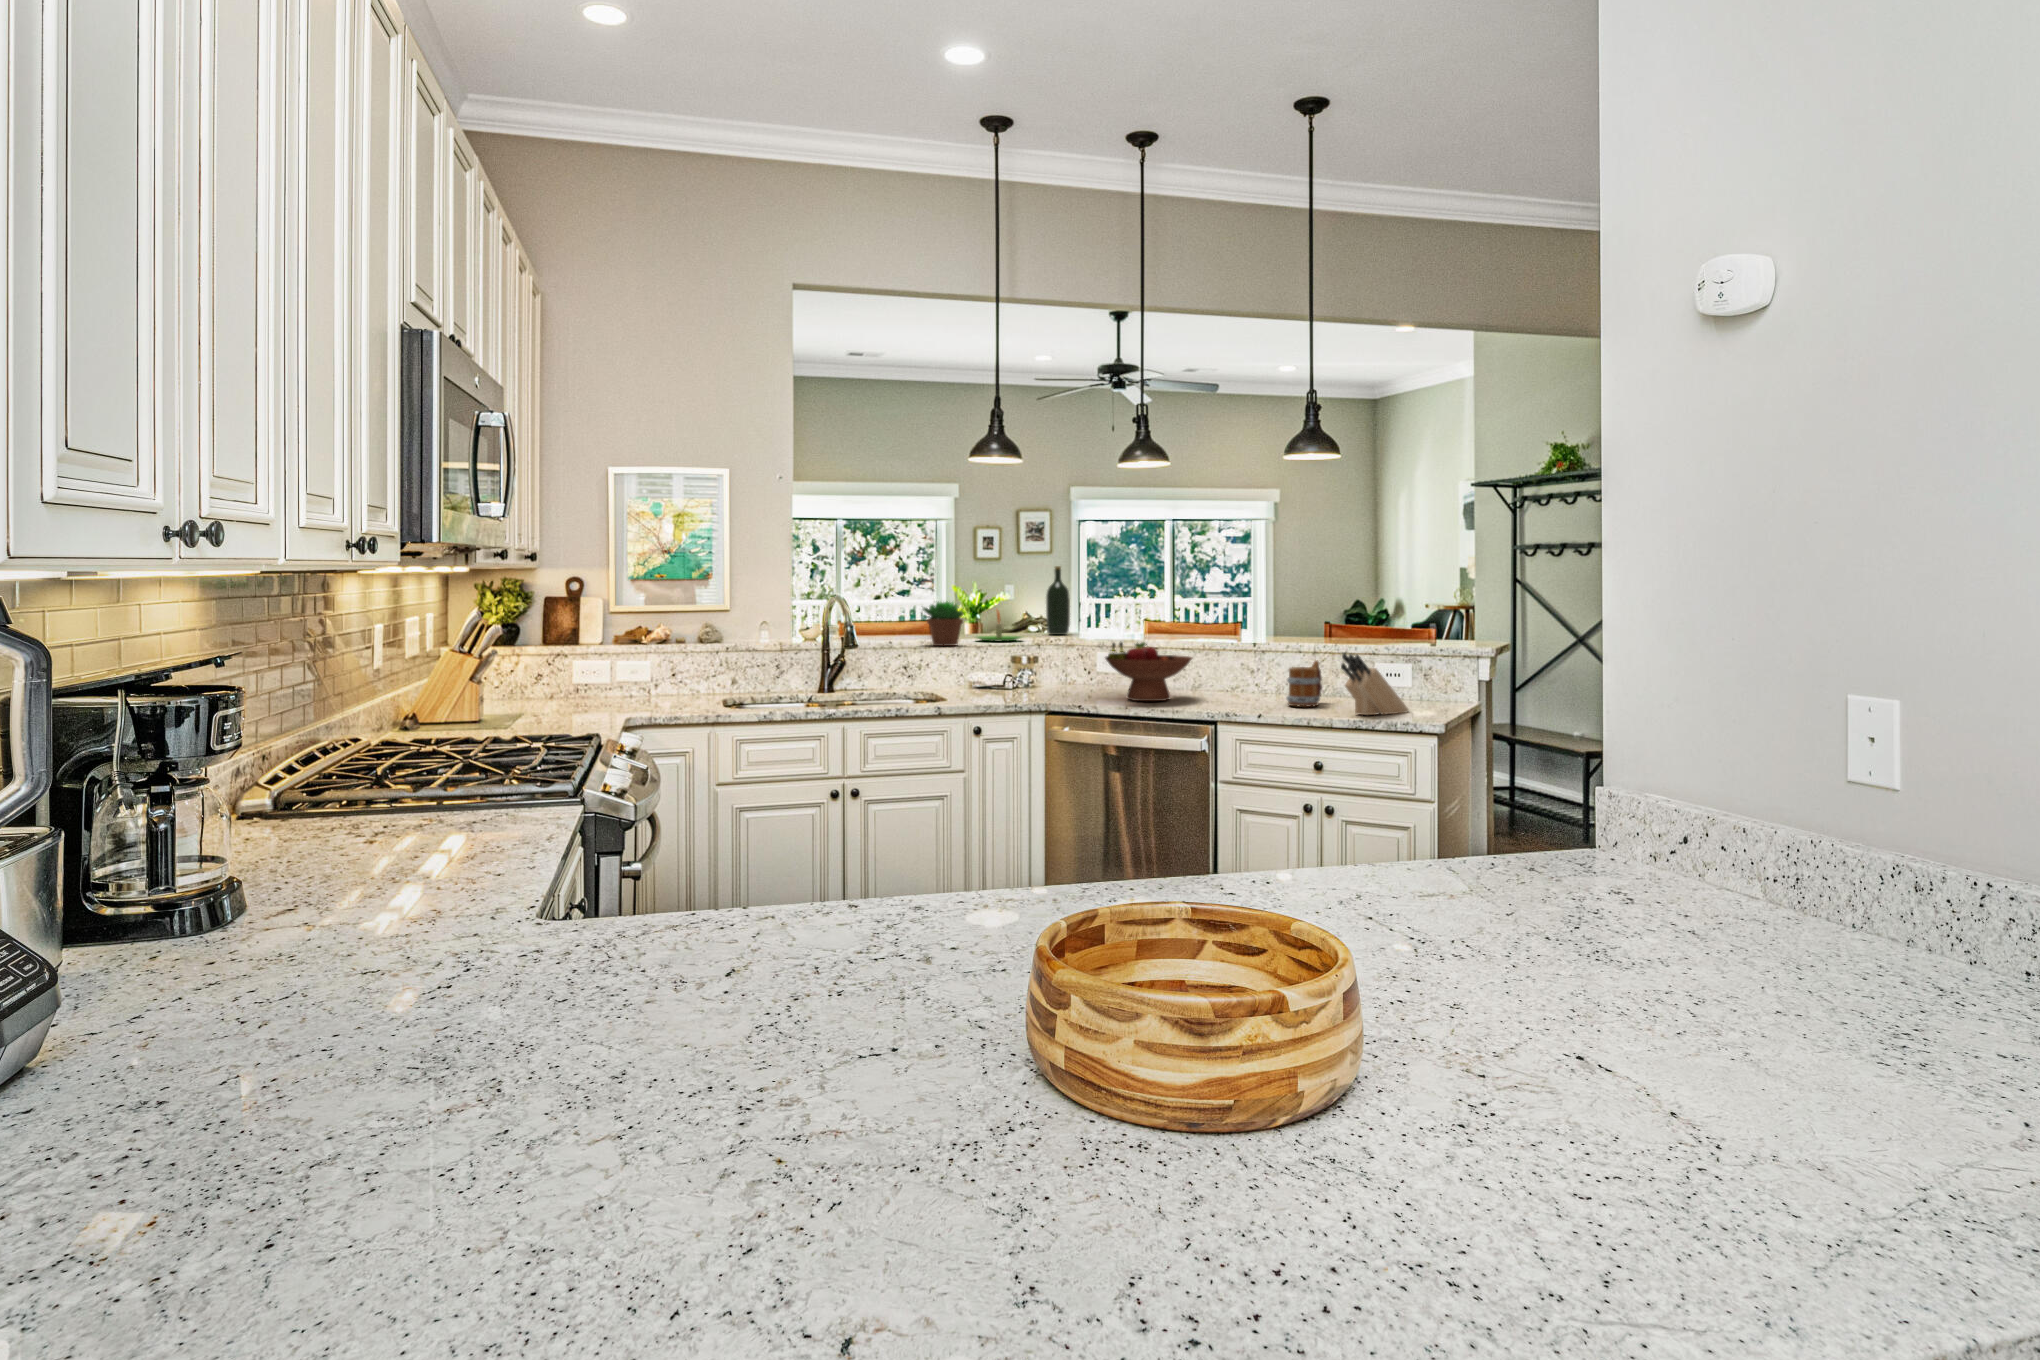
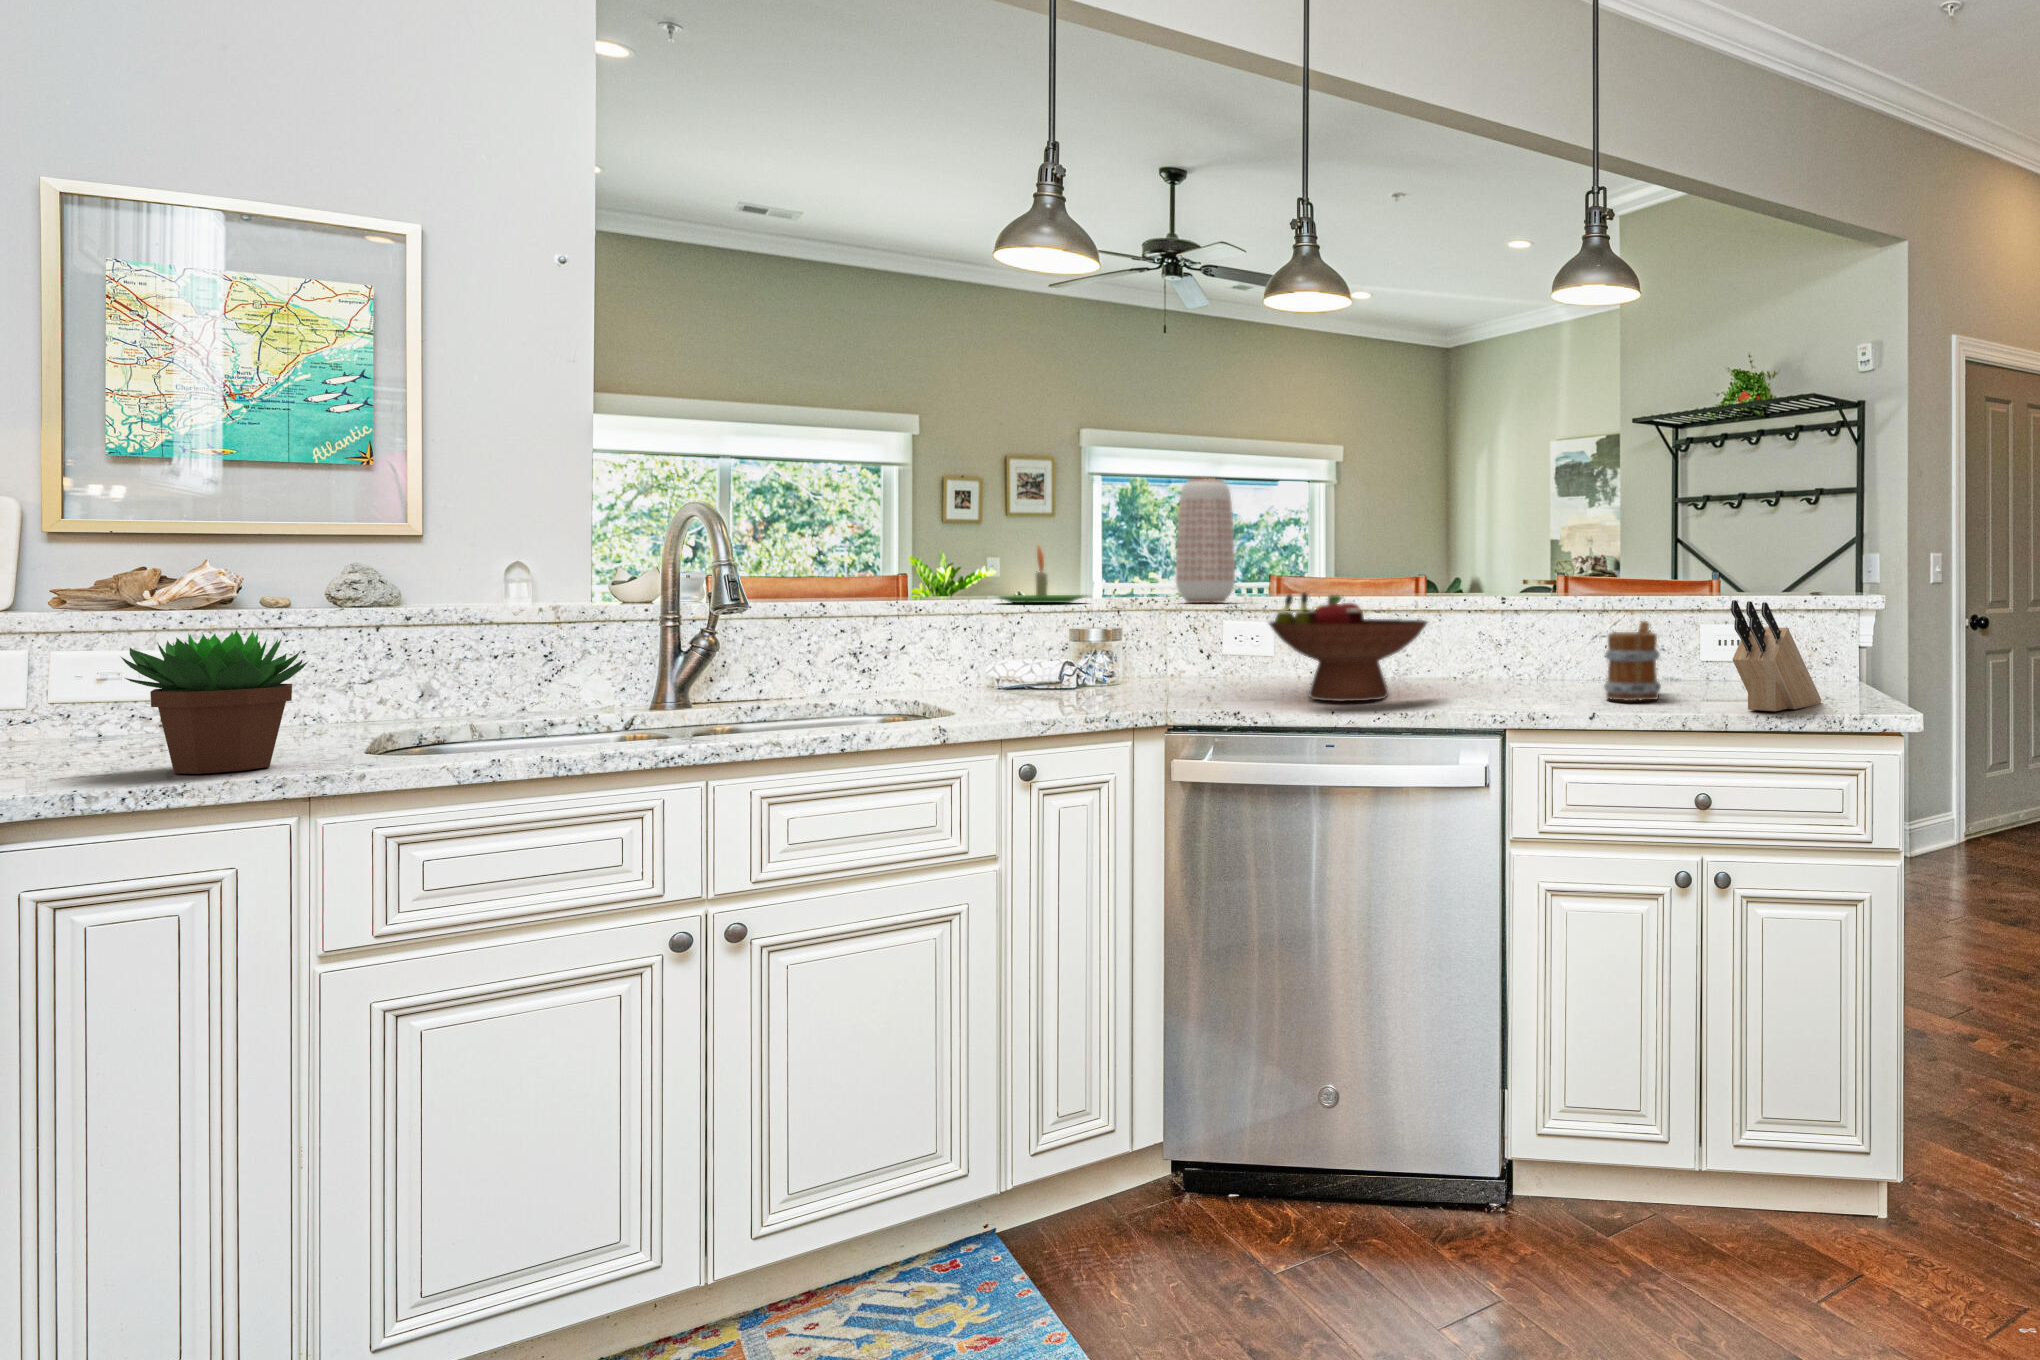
wine bottle: present [1046,566,1070,635] -> none [1112,484,1152,598]
vase: none [1071,571,1104,642] -> present [1176,478,1235,603]
succulent plant: present [923,601,964,646] -> present [121,630,308,774]

